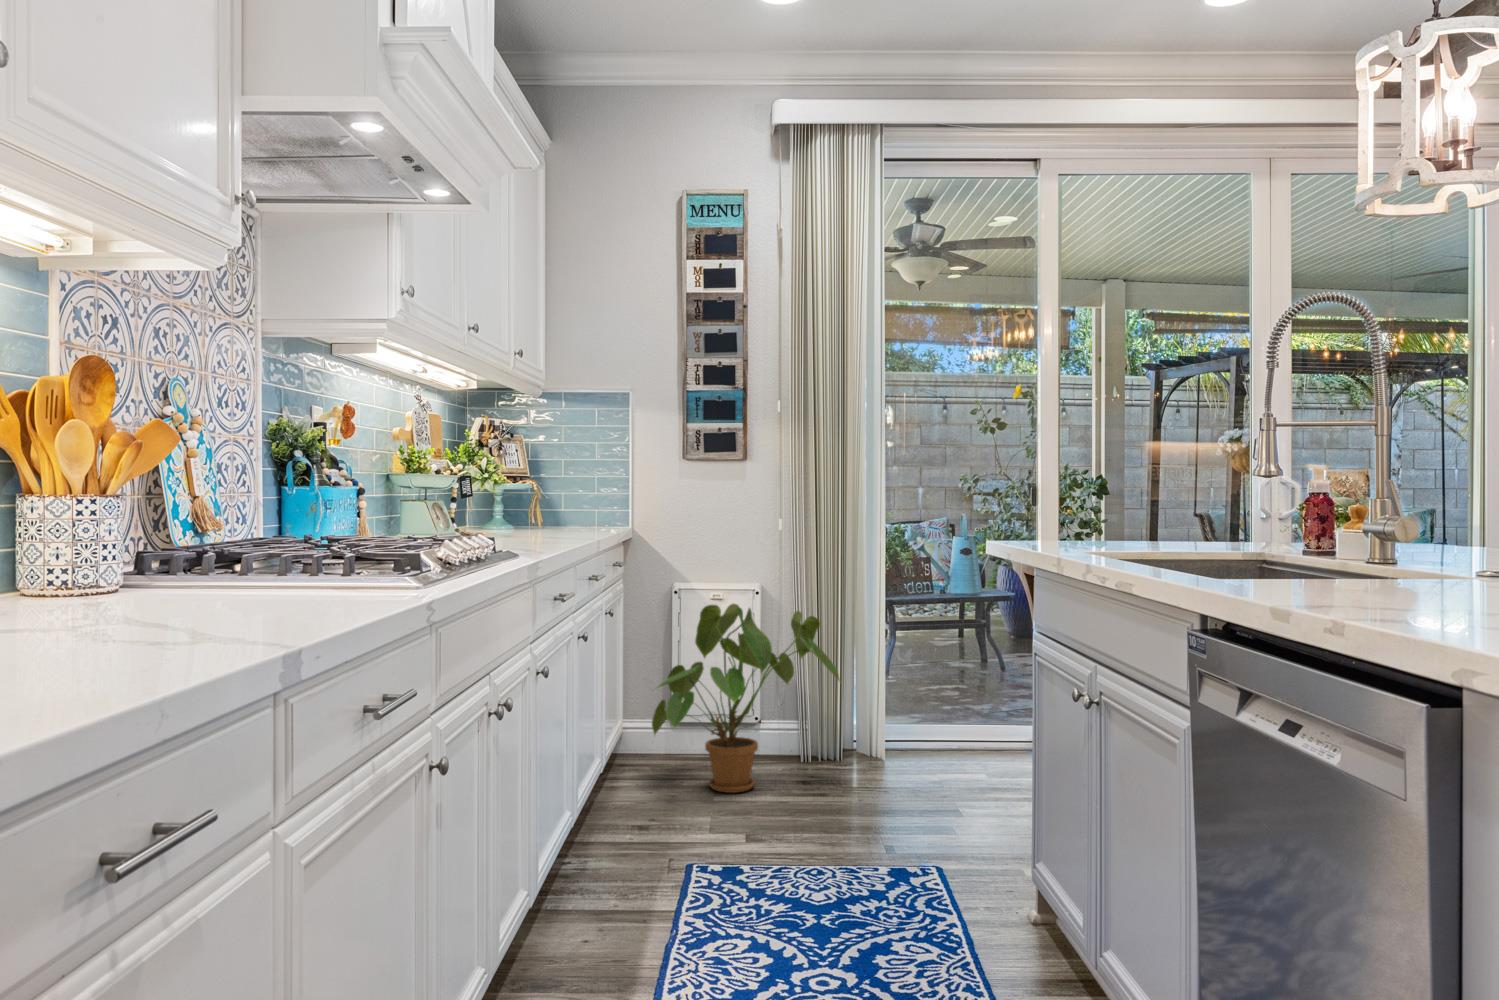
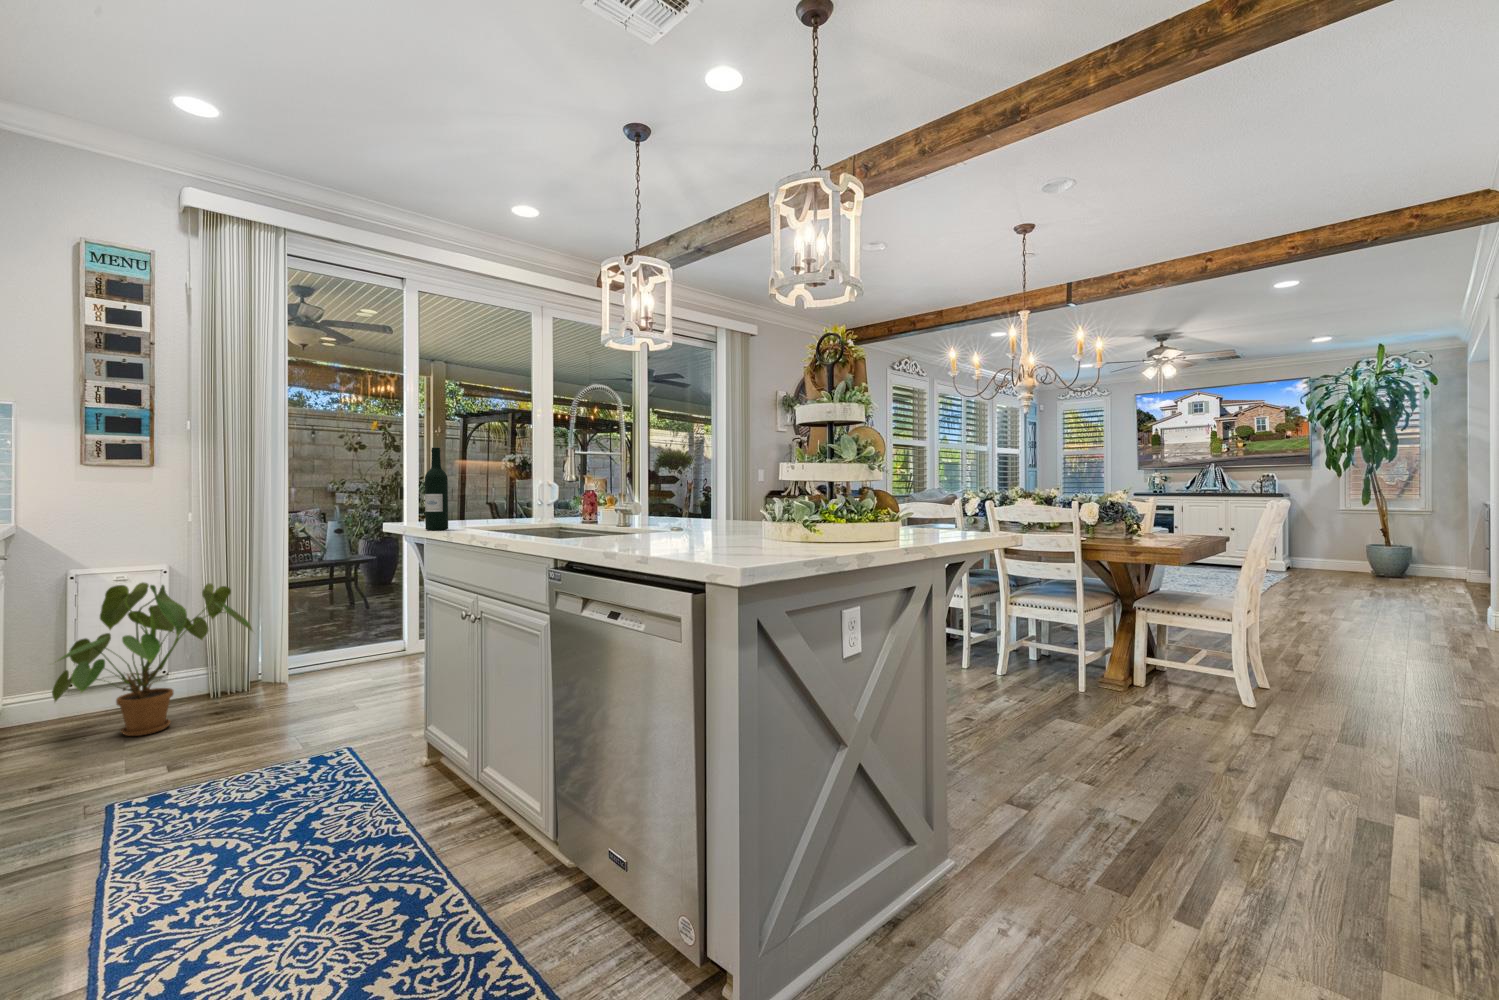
wine bottle: none [1034,425,1067,555] -> present [425,448,448,530]

